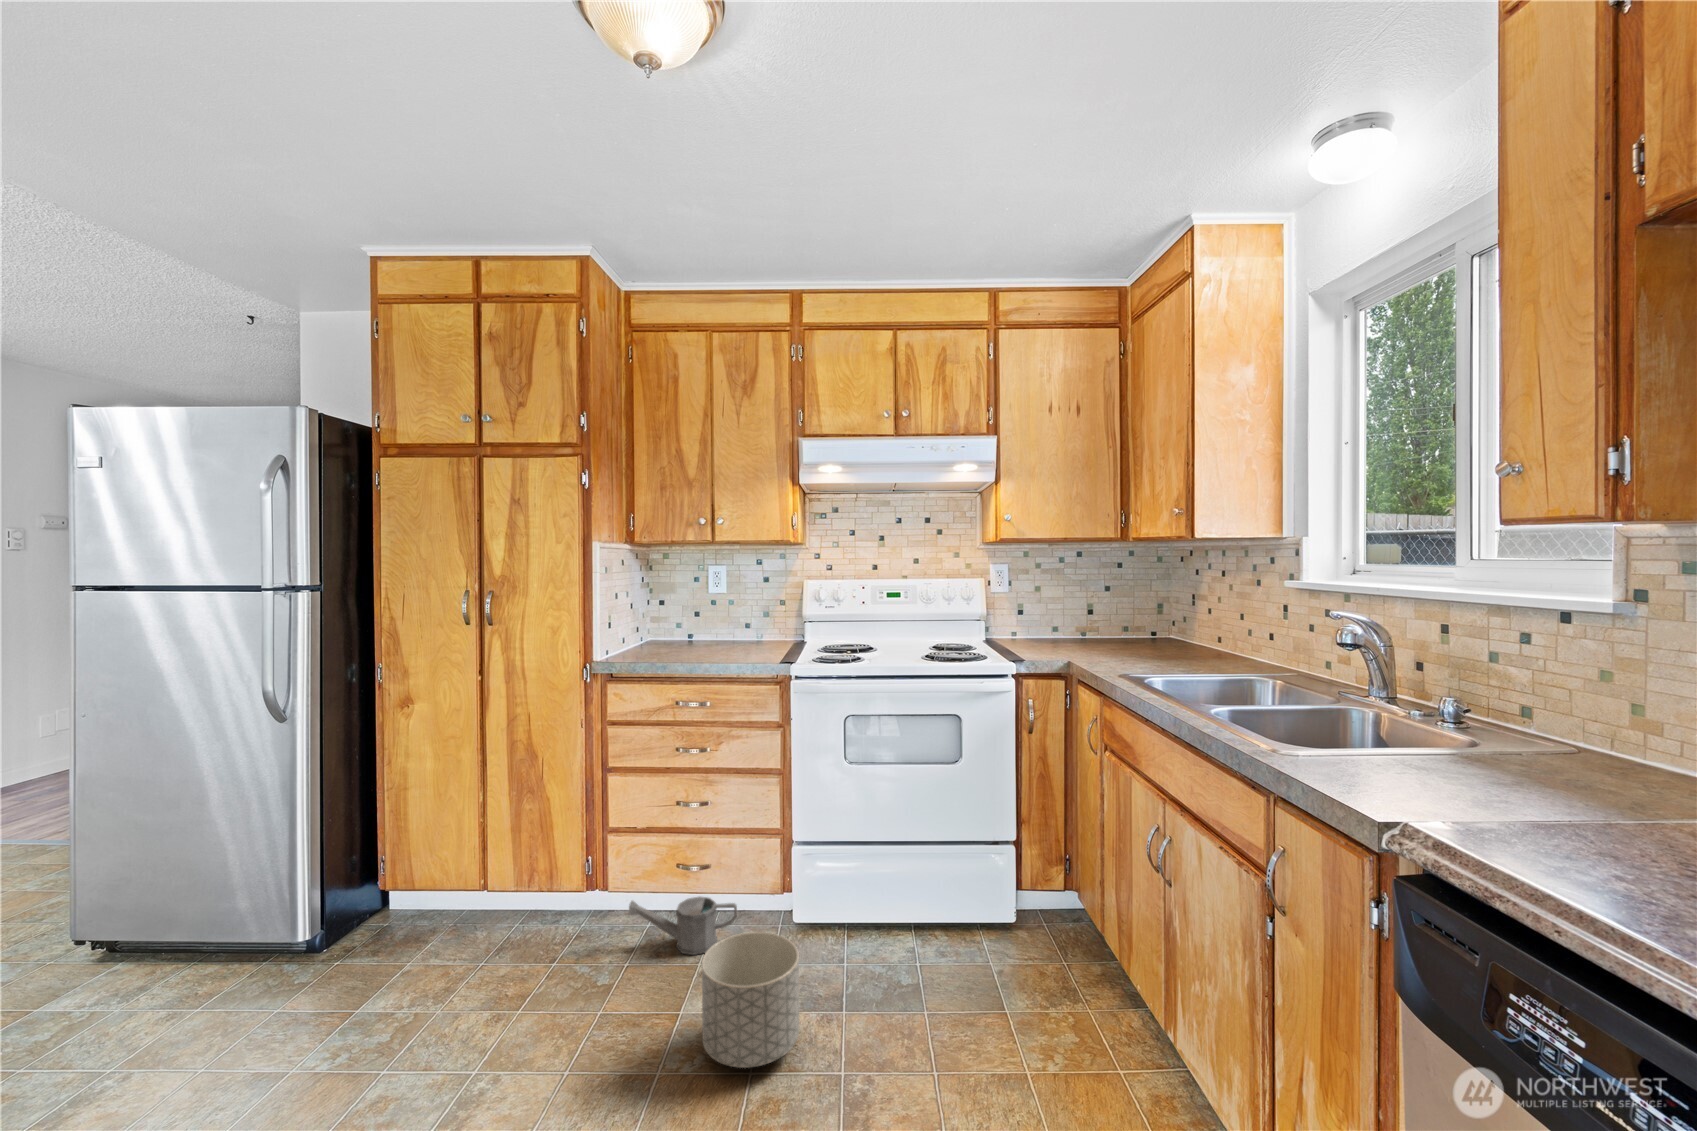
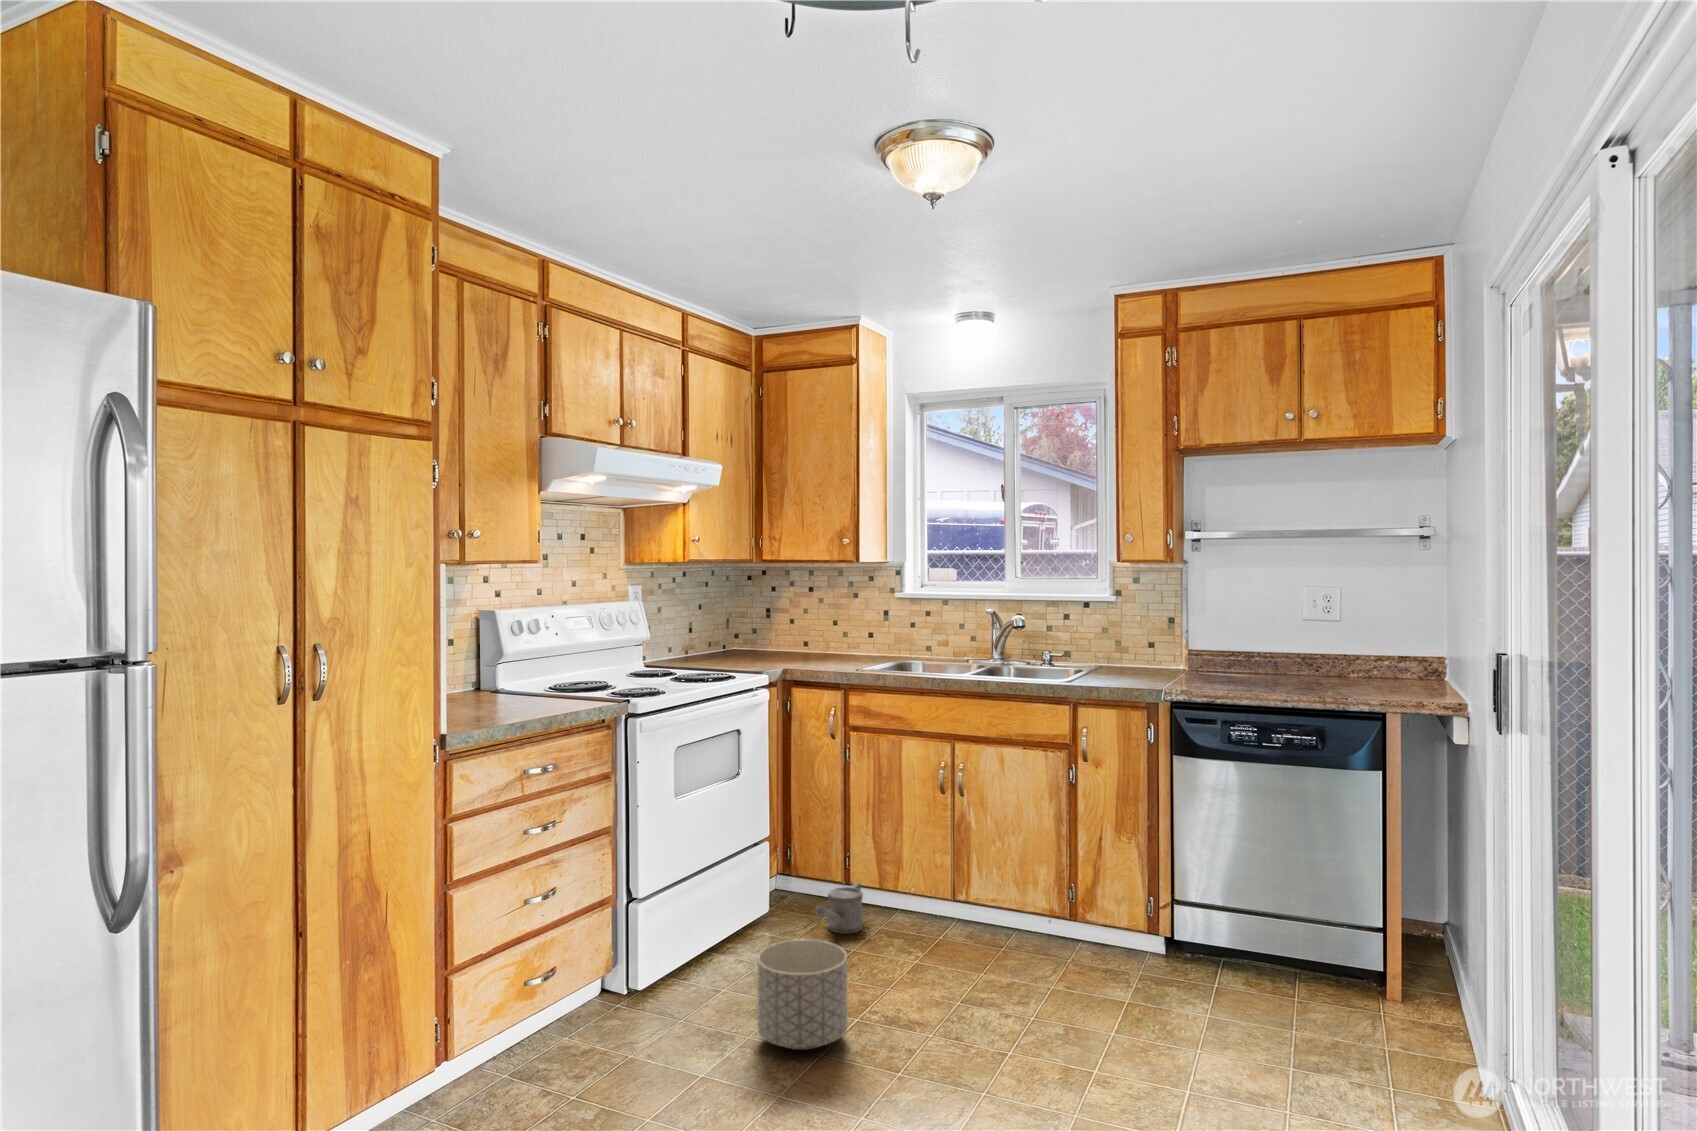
watering can: present [629,897,737,955] -> present [816,883,863,934]

